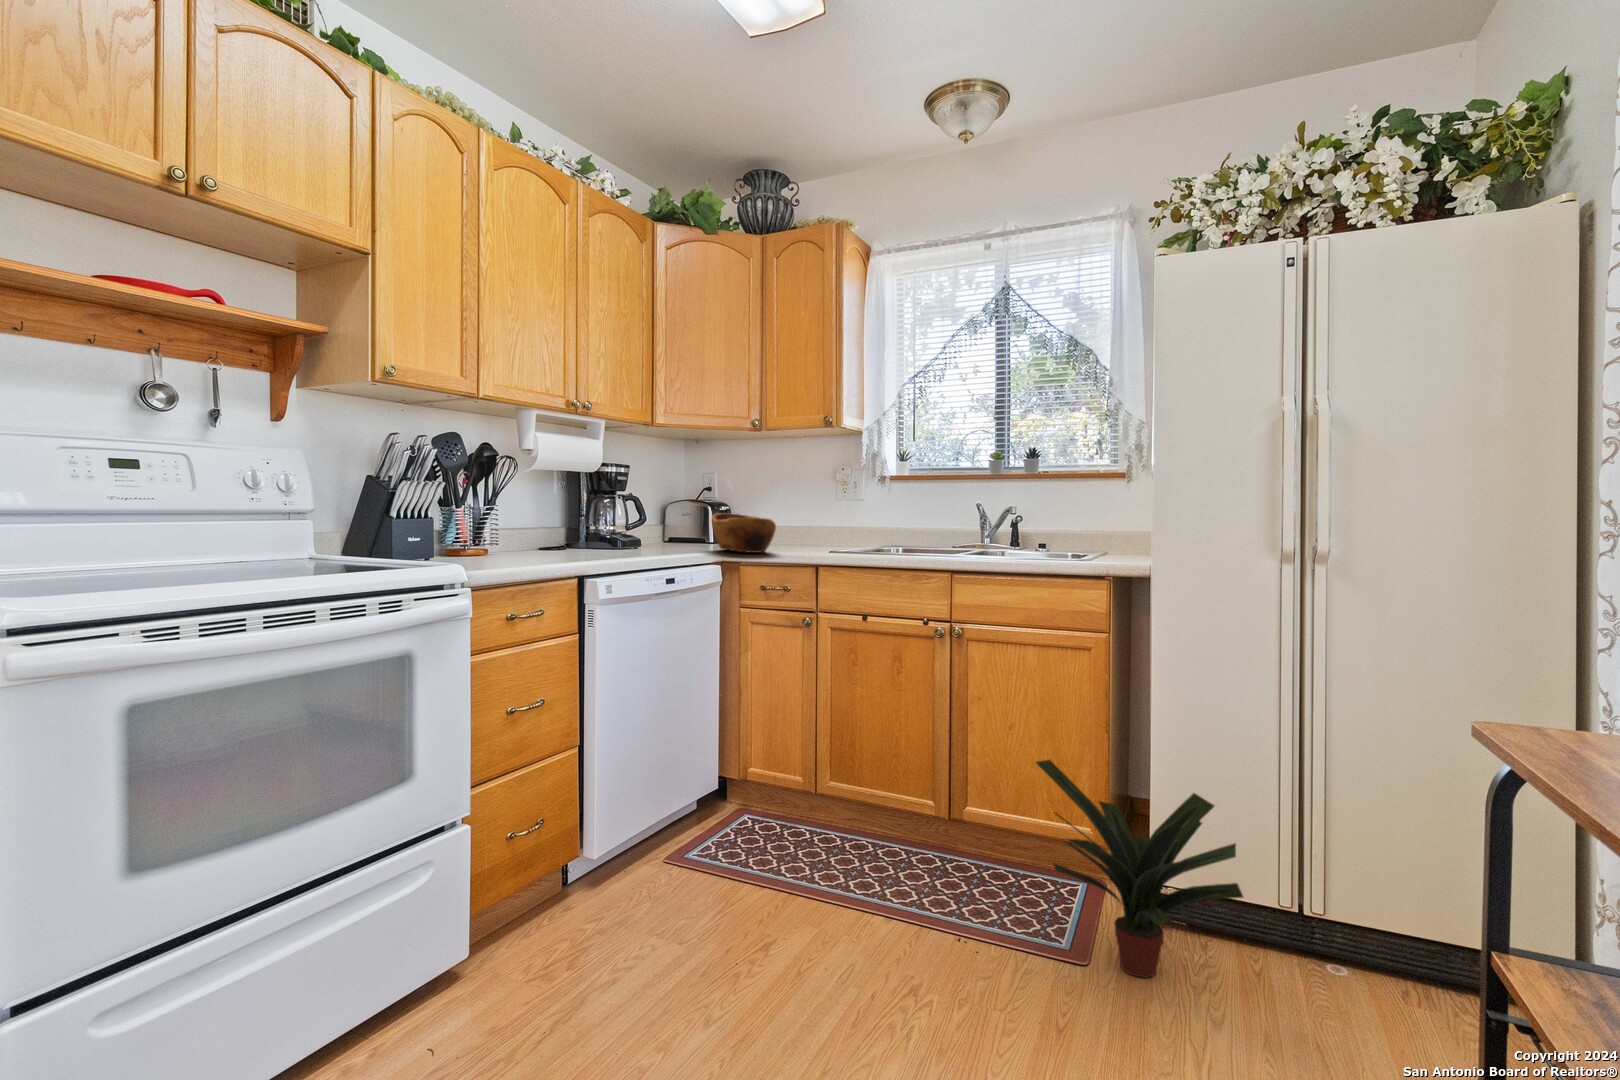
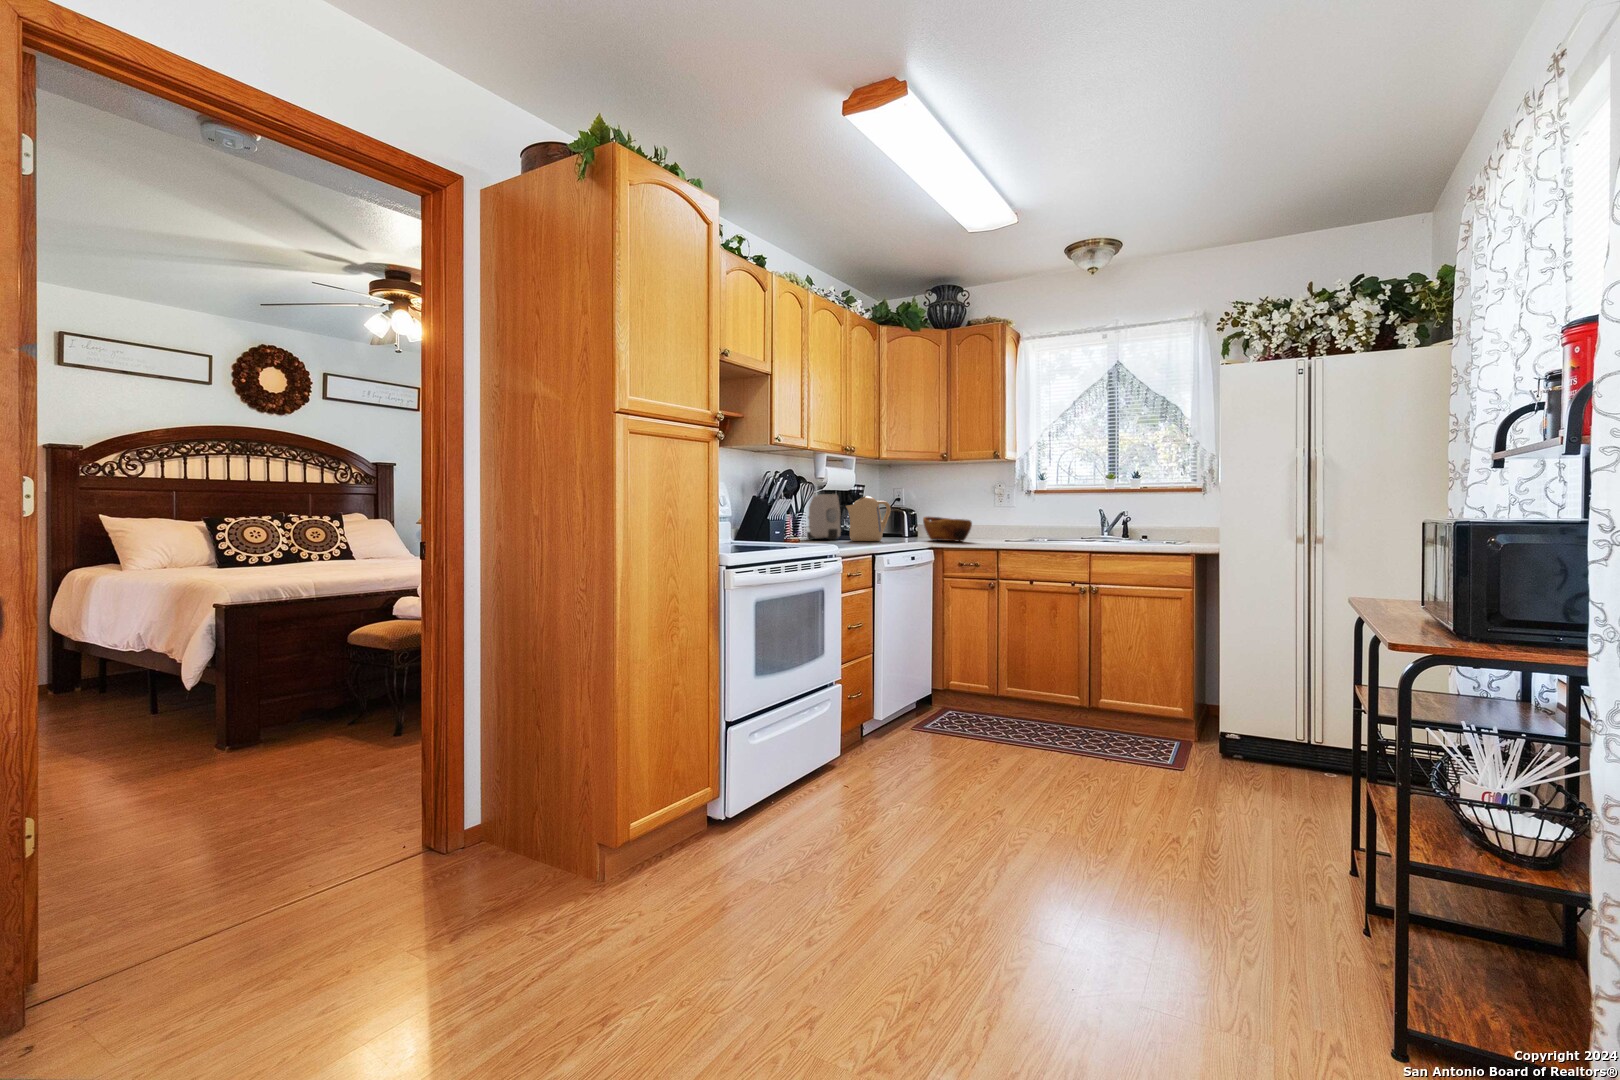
soap dispenser: none [538,478,589,548] -> present [807,494,841,539]
kettle: none [583,480,658,551] -> present [846,496,891,541]
potted plant: present [1036,760,1243,978] -> none [1151,659,1274,774]

